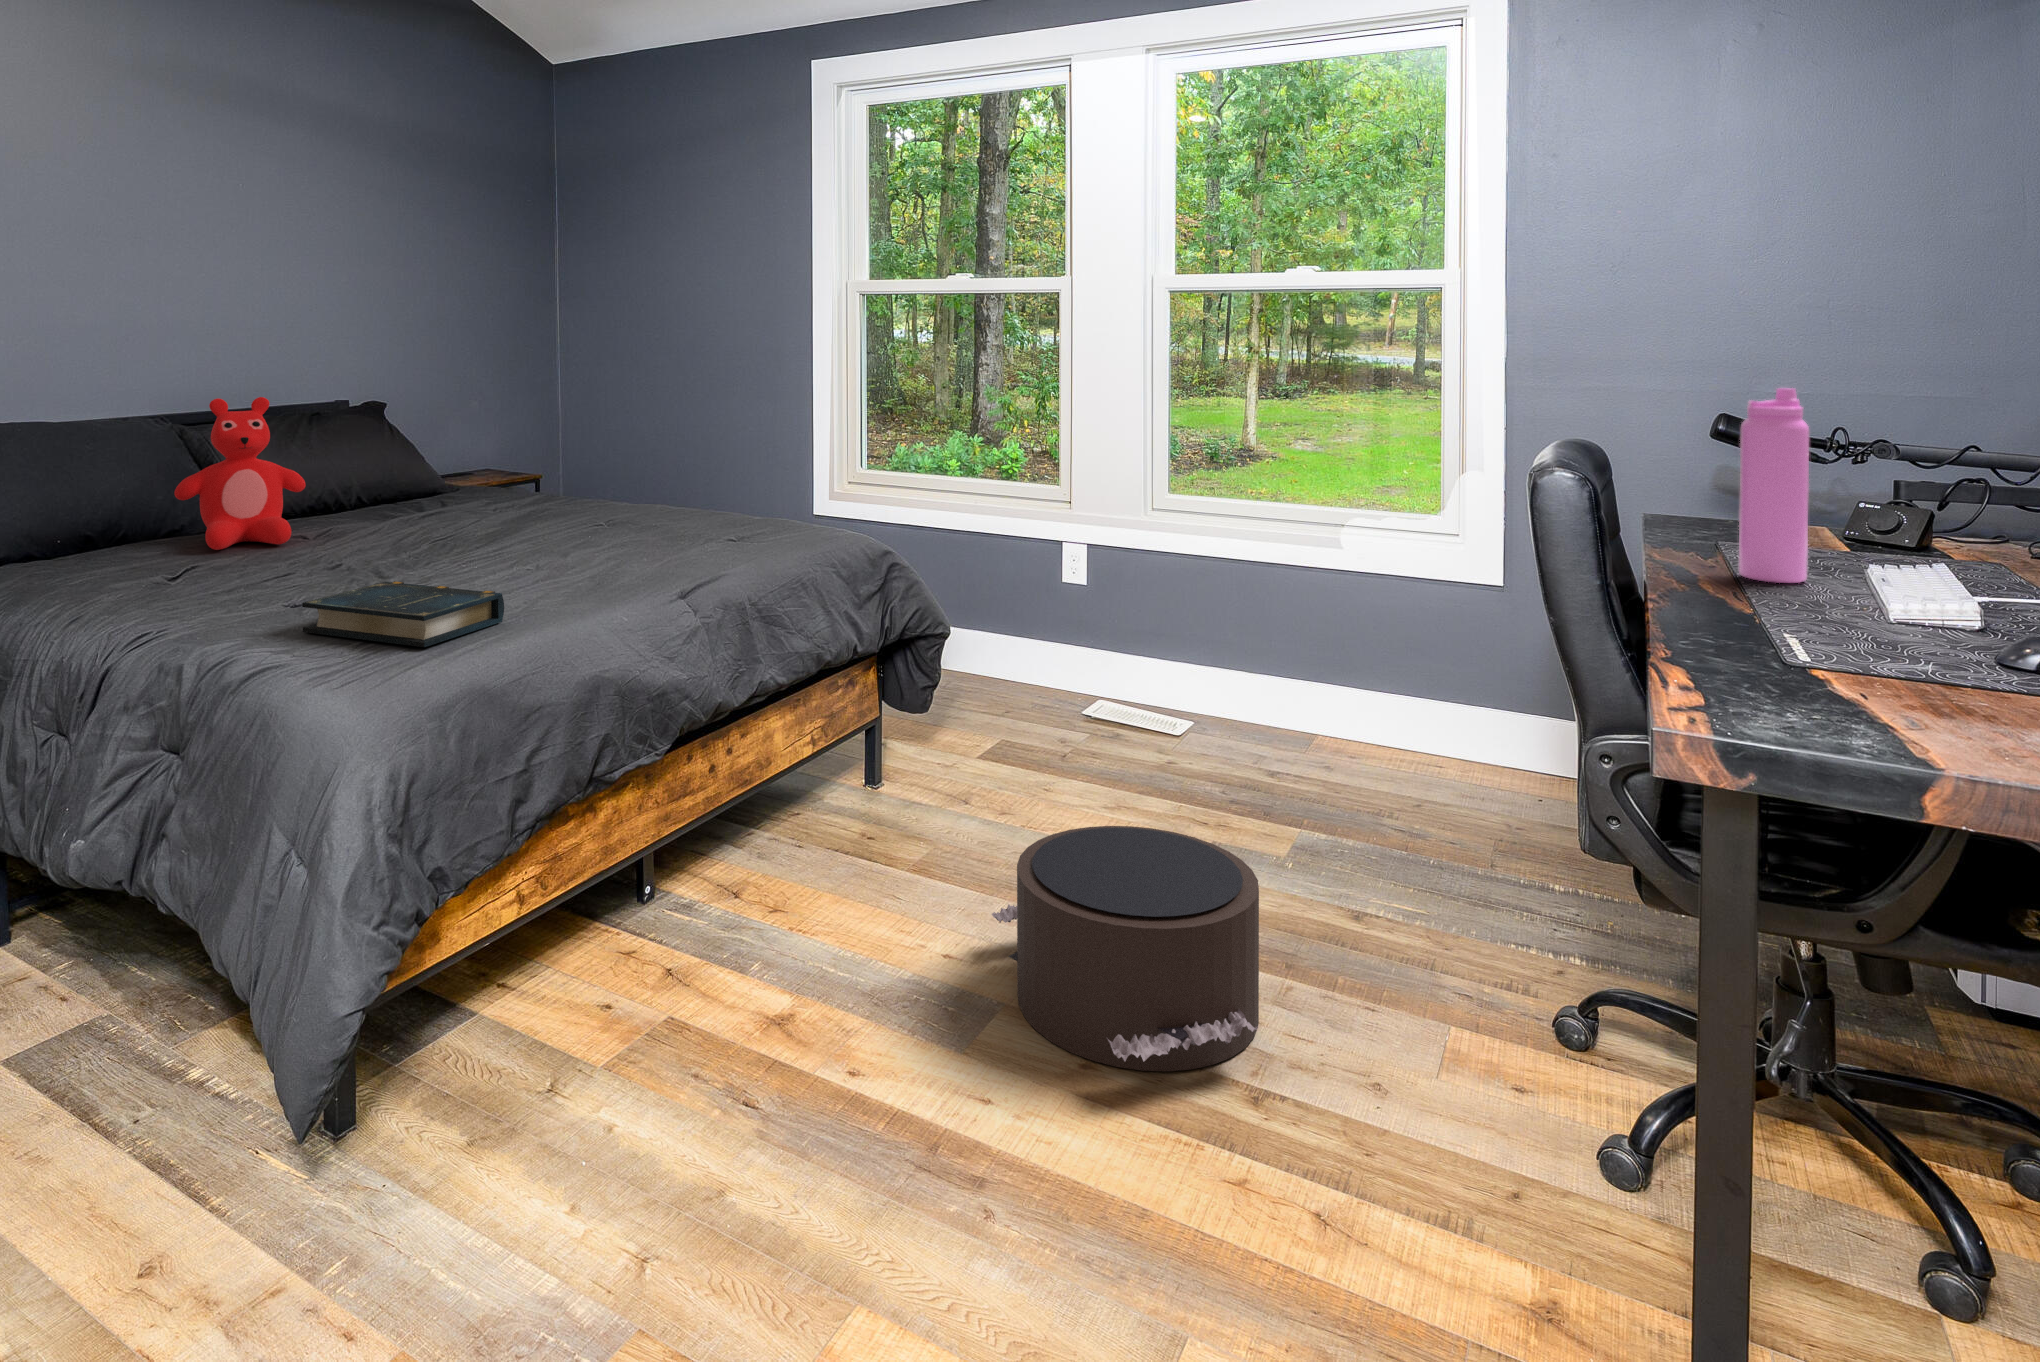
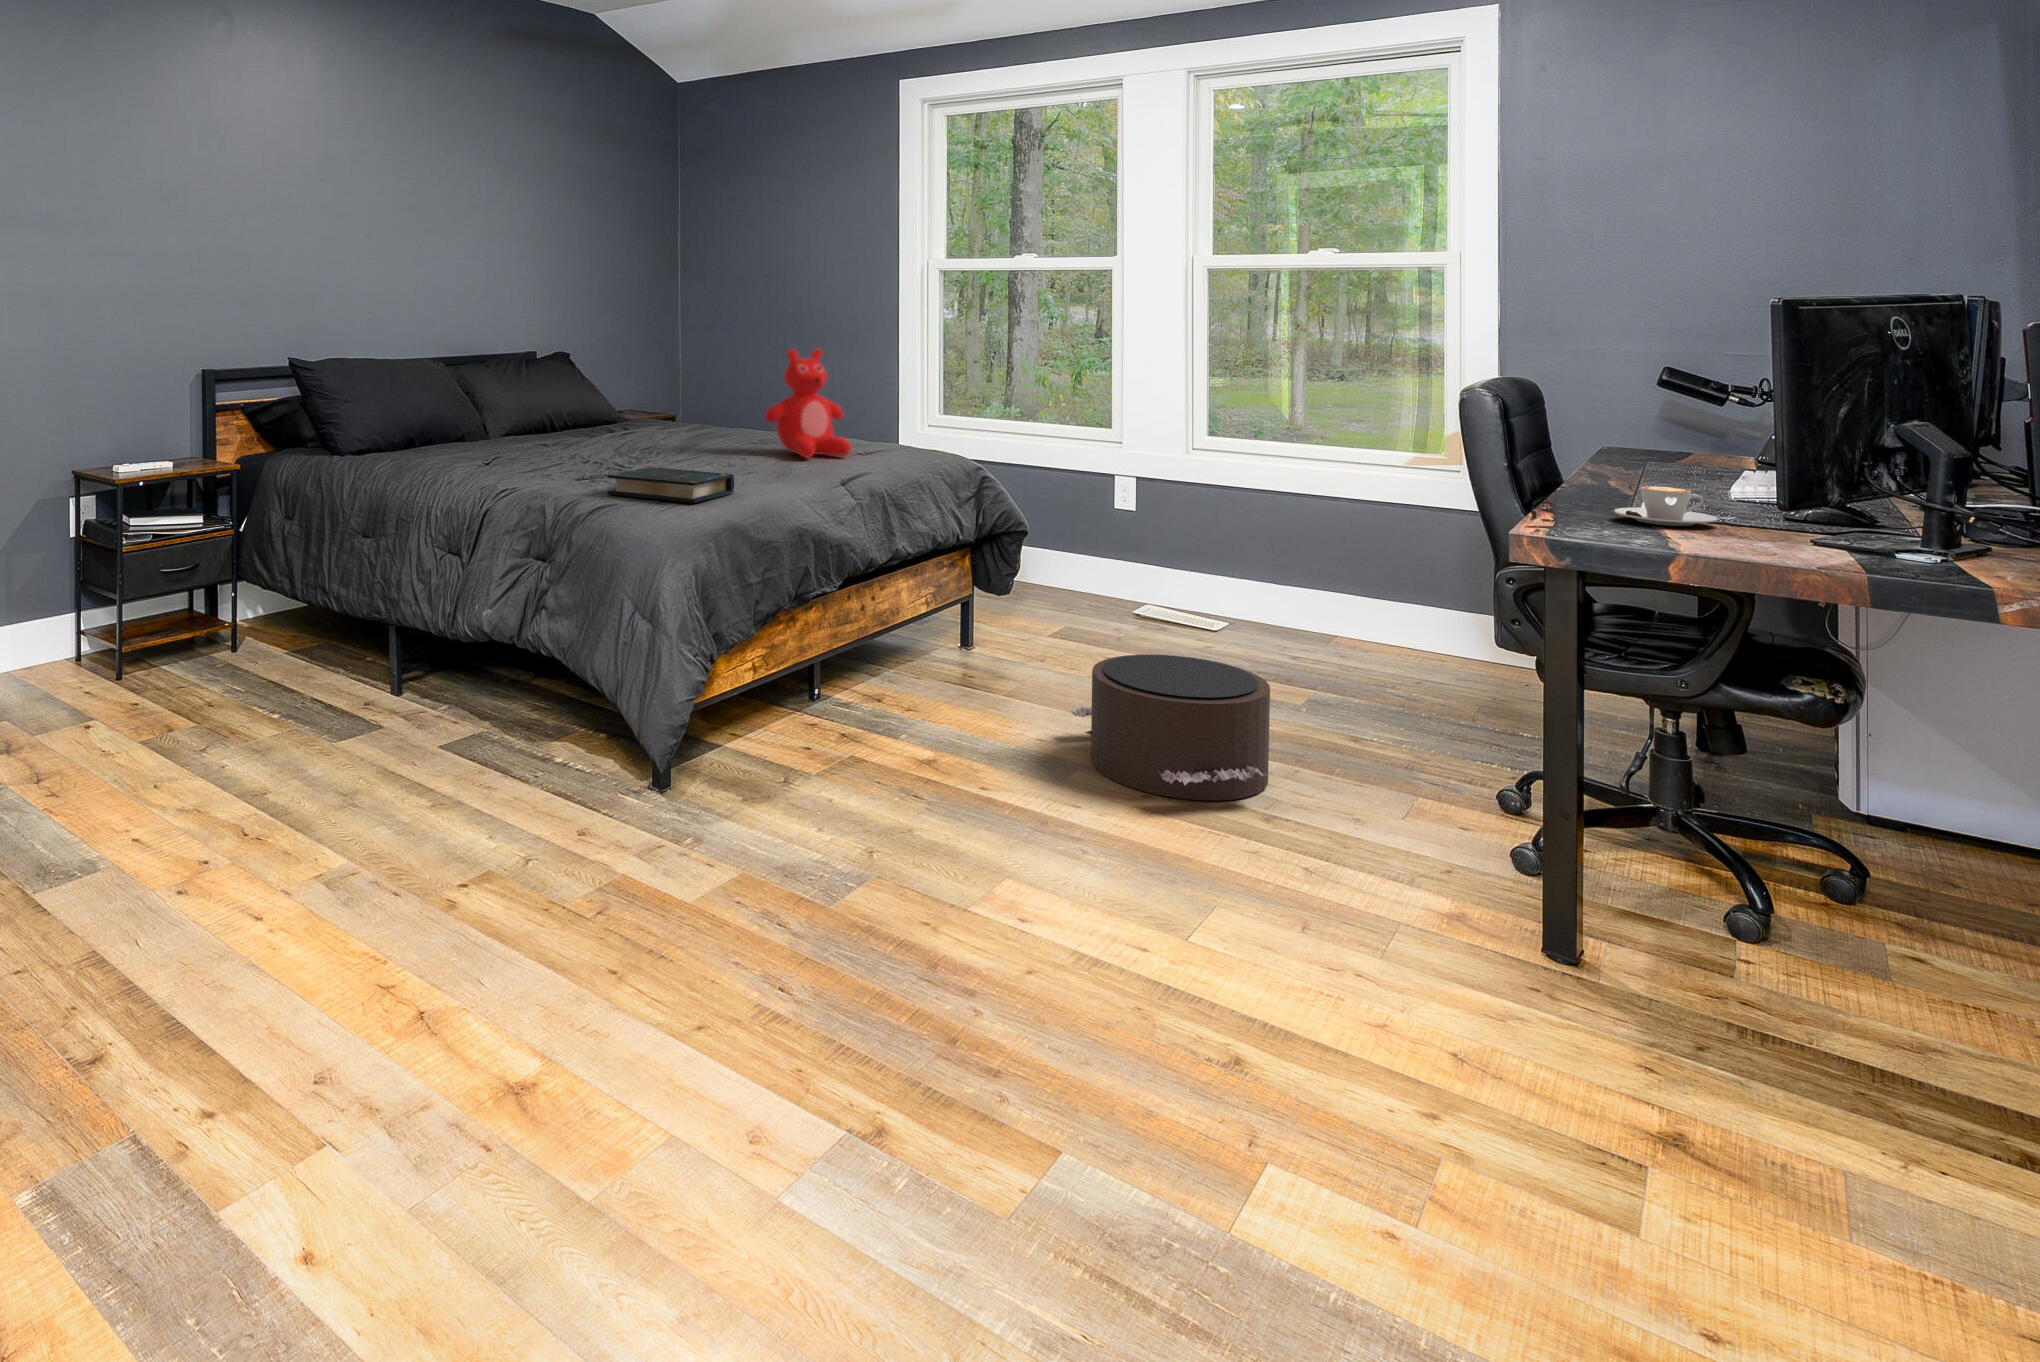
water bottle: present [1739,388,1810,583] -> none [1650,343,1707,486]
teddy bear: present [174,397,306,550] -> present [765,349,851,458]
coffee cup: none [1757,619,1914,686] -> present [1614,486,1718,526]

